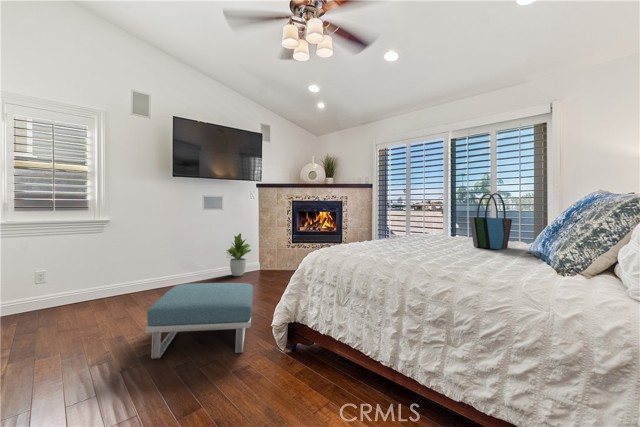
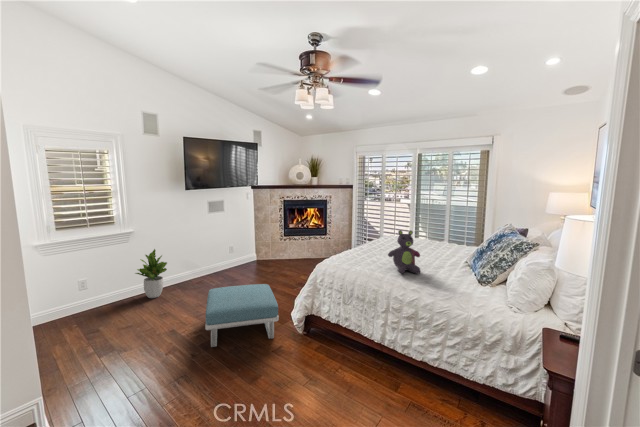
tote bag: present [470,193,512,249] -> none [431,217,460,258]
stuffed bear: none [404,197,455,259] -> present [388,230,420,274]
potted plant: present [227,233,251,276] -> present [136,249,167,298]

